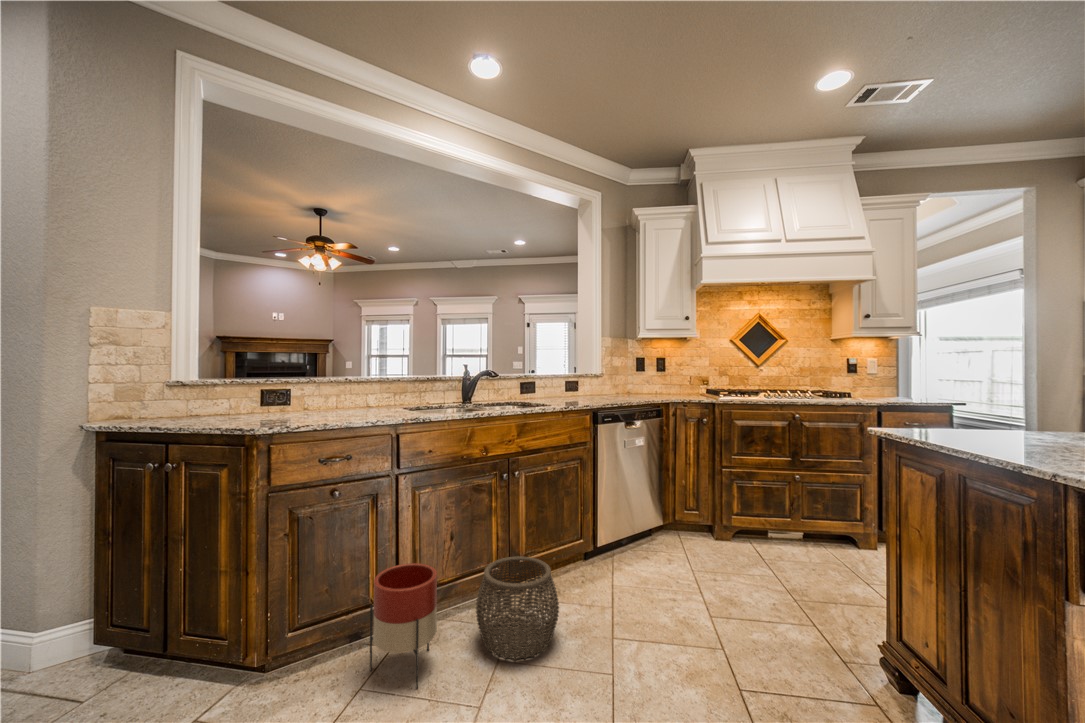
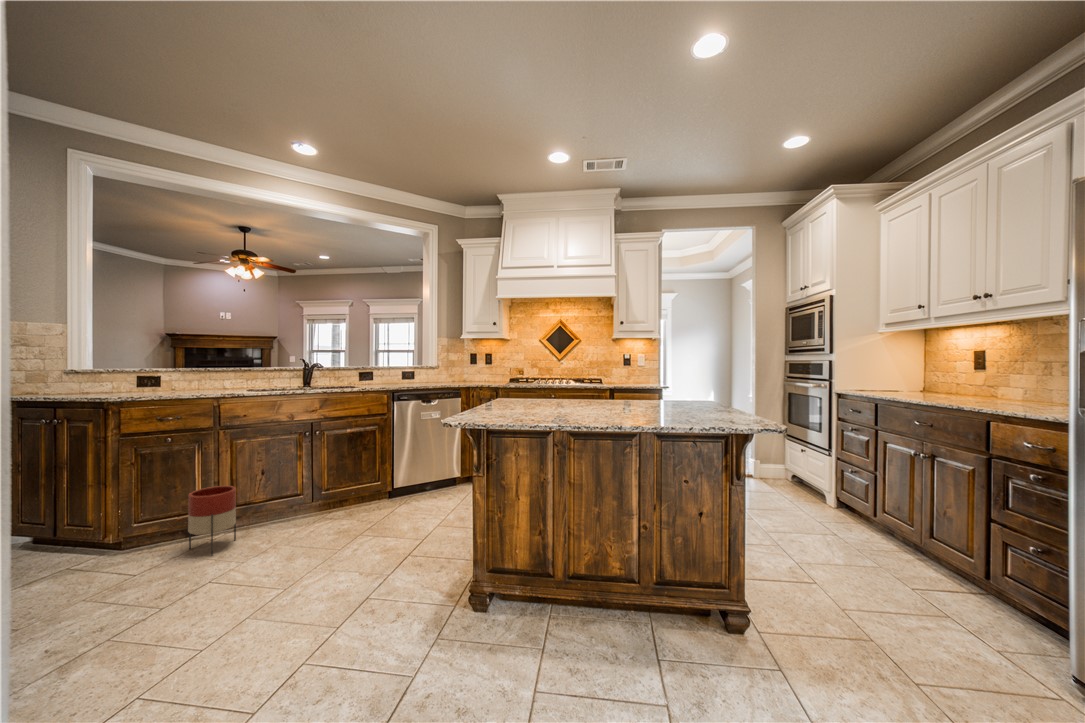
woven basket: present [476,556,559,660] -> none [266,485,327,544]

